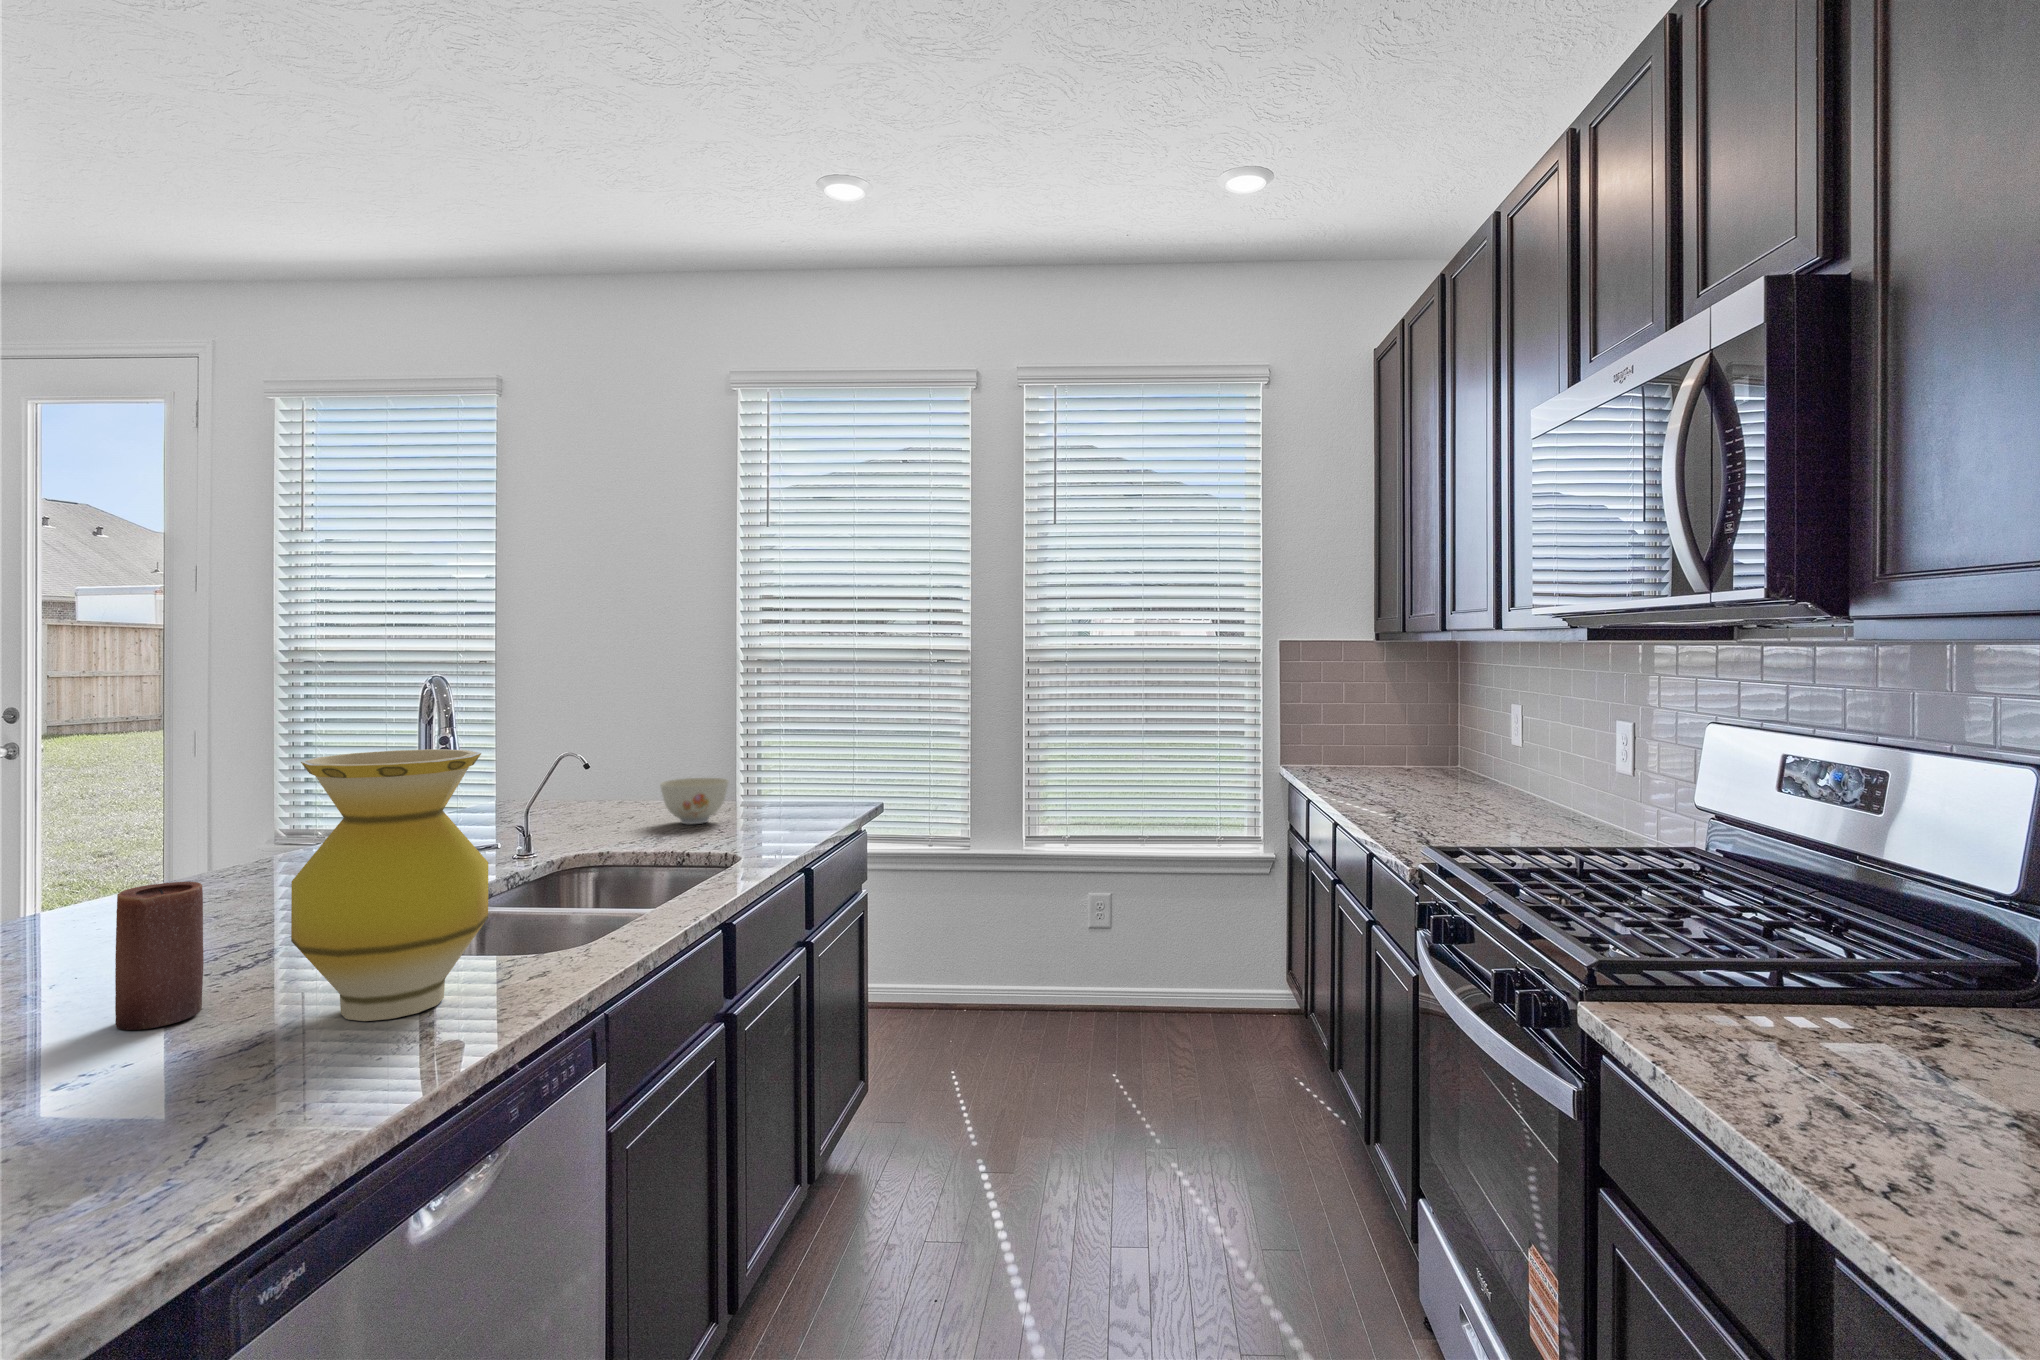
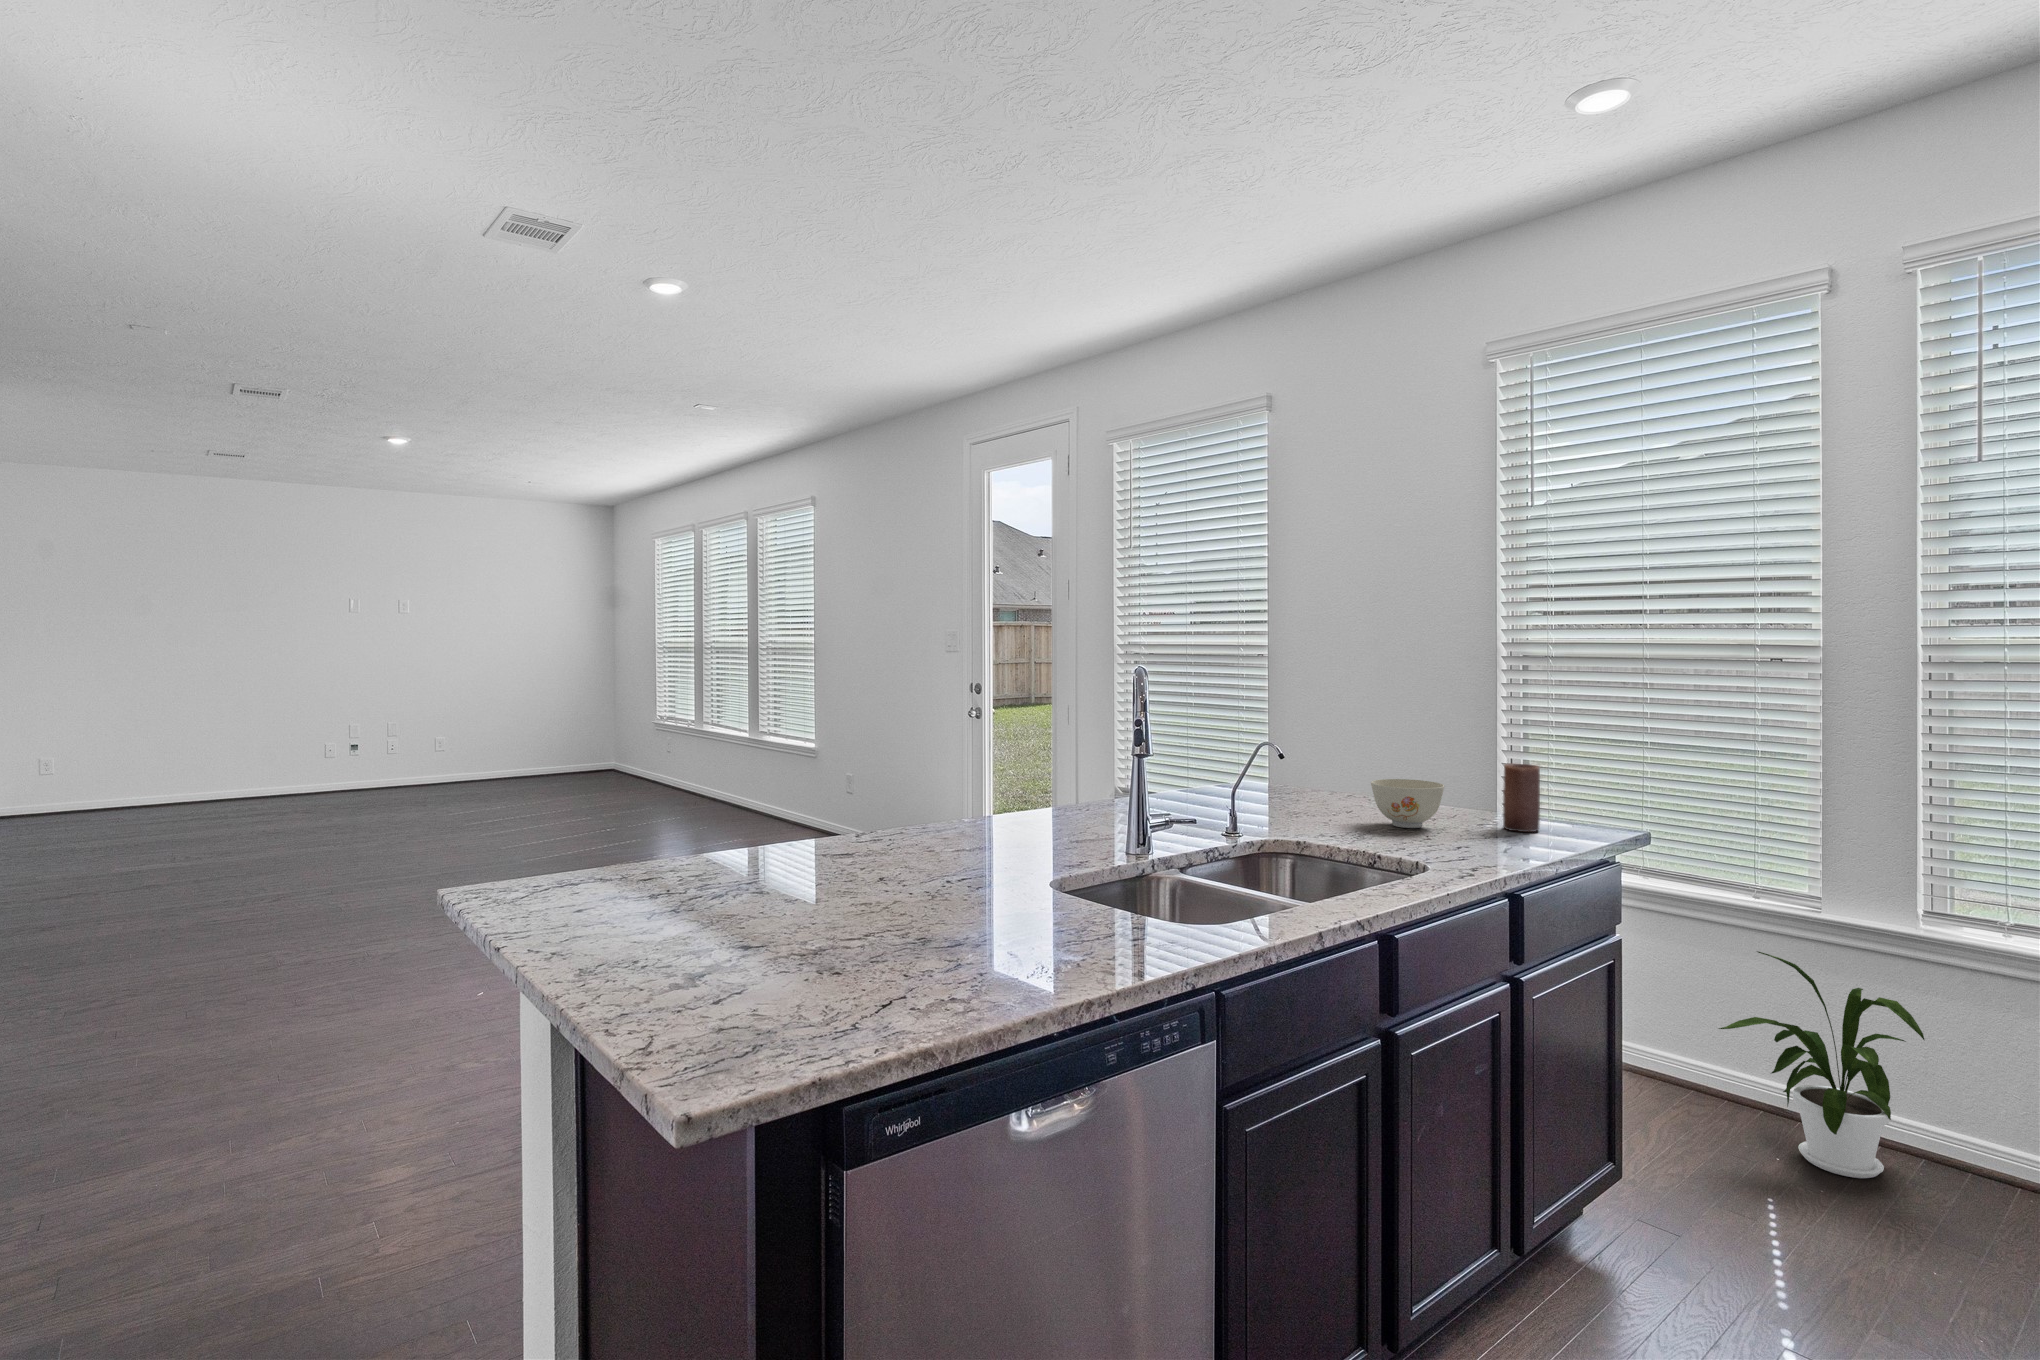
vase: present [291,749,488,1021] -> none [986,730,1119,950]
candle: present [115,882,204,1030] -> present [1503,764,1540,832]
house plant: none [913,886,1032,1039] -> present [1719,951,1924,1178]

